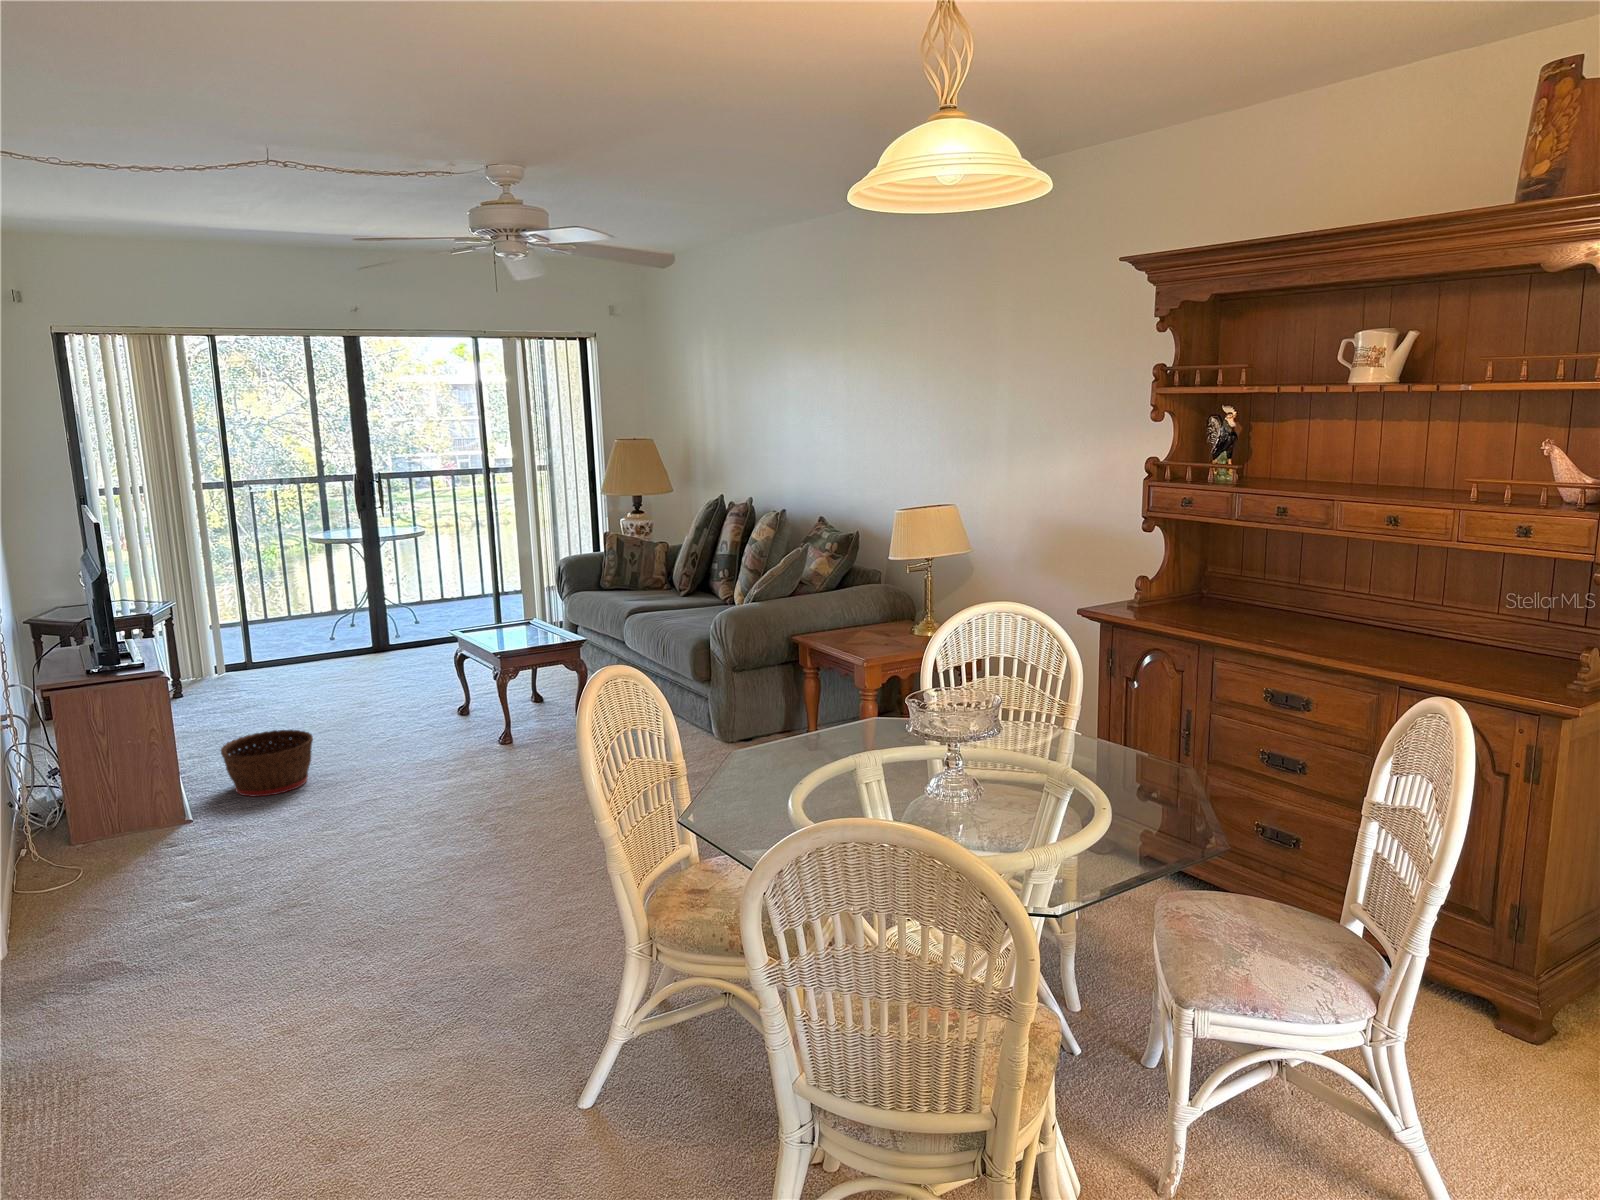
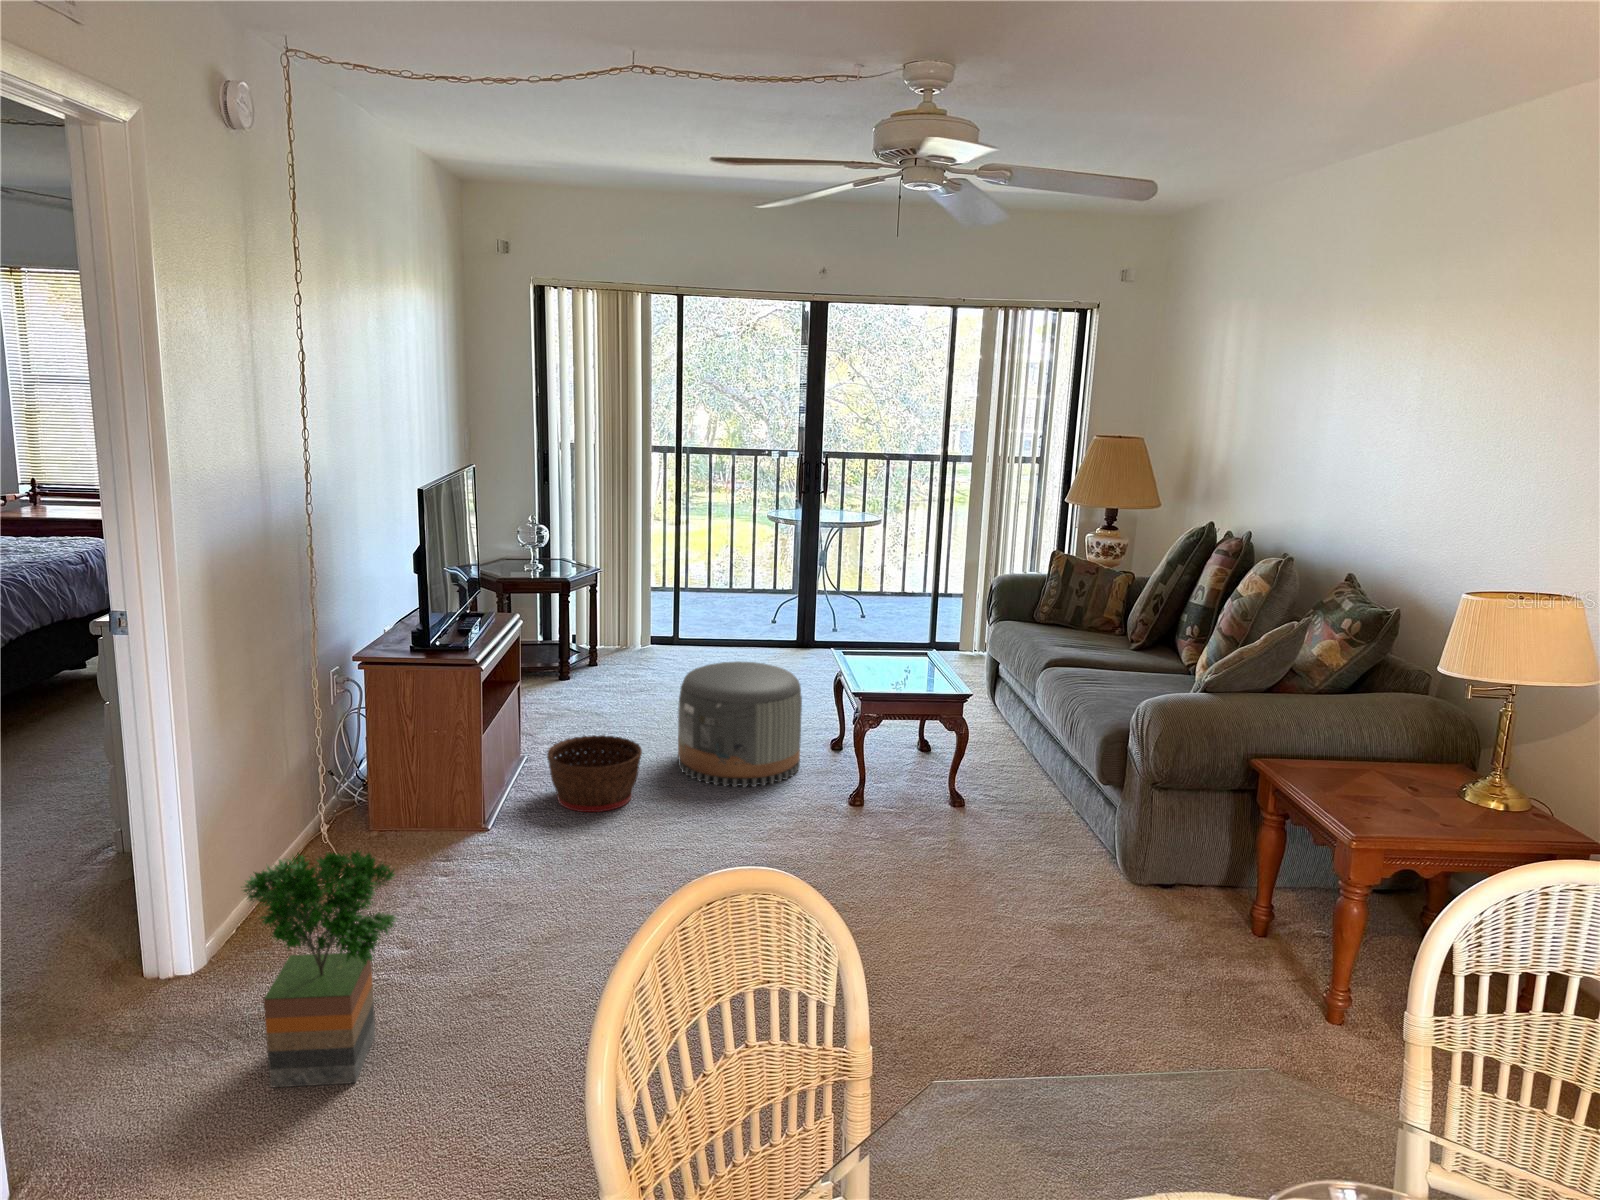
pouf: none [325,651,443,756] -> present [678,661,802,787]
potted tree: none [81,803,233,1010] -> present [241,850,396,1087]

